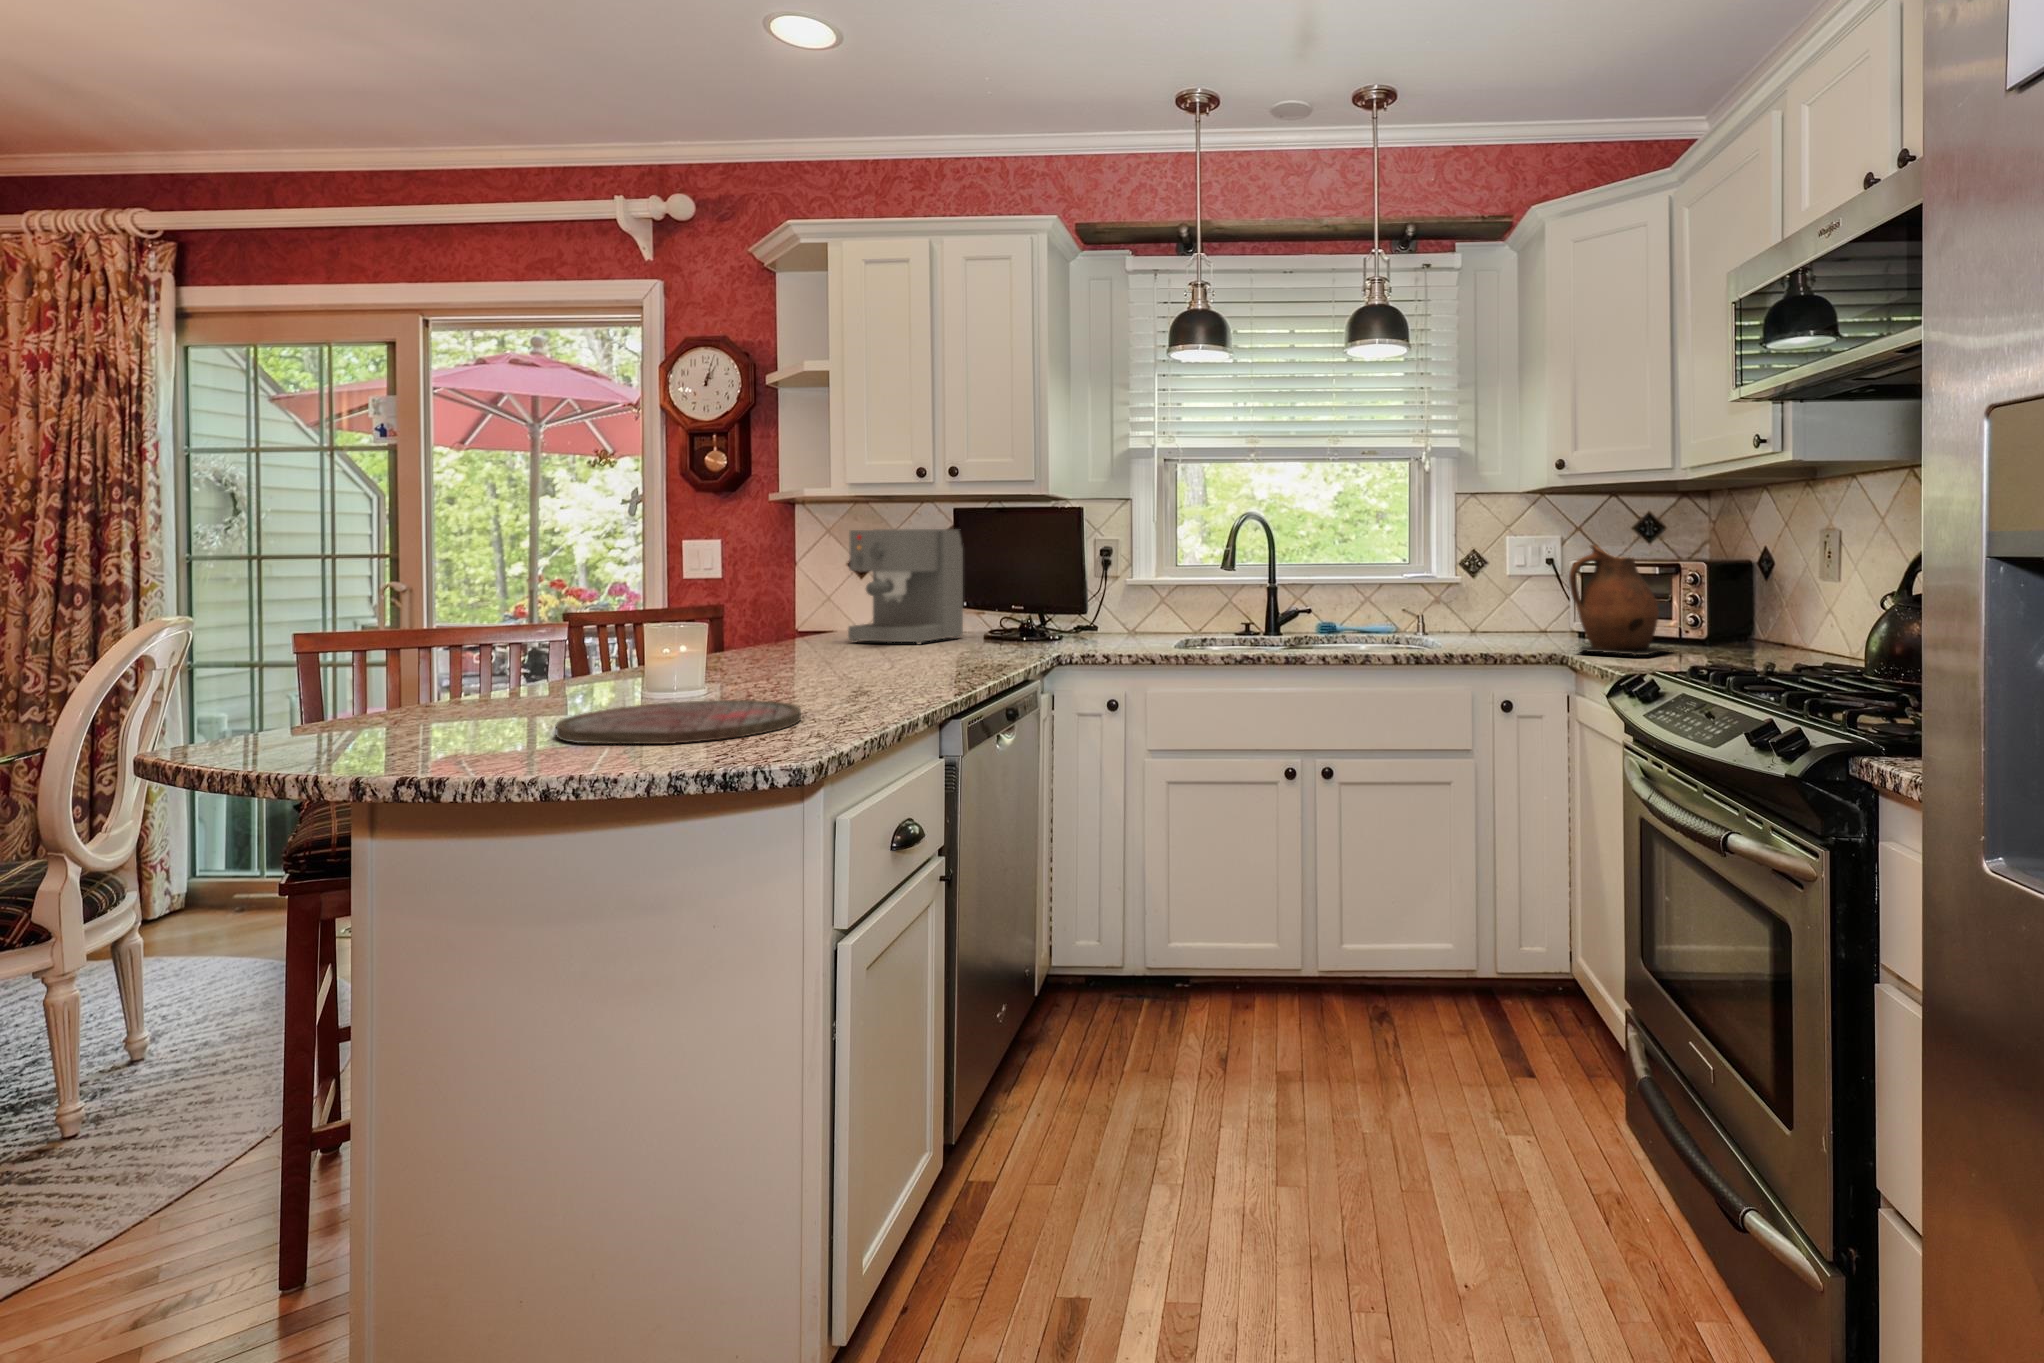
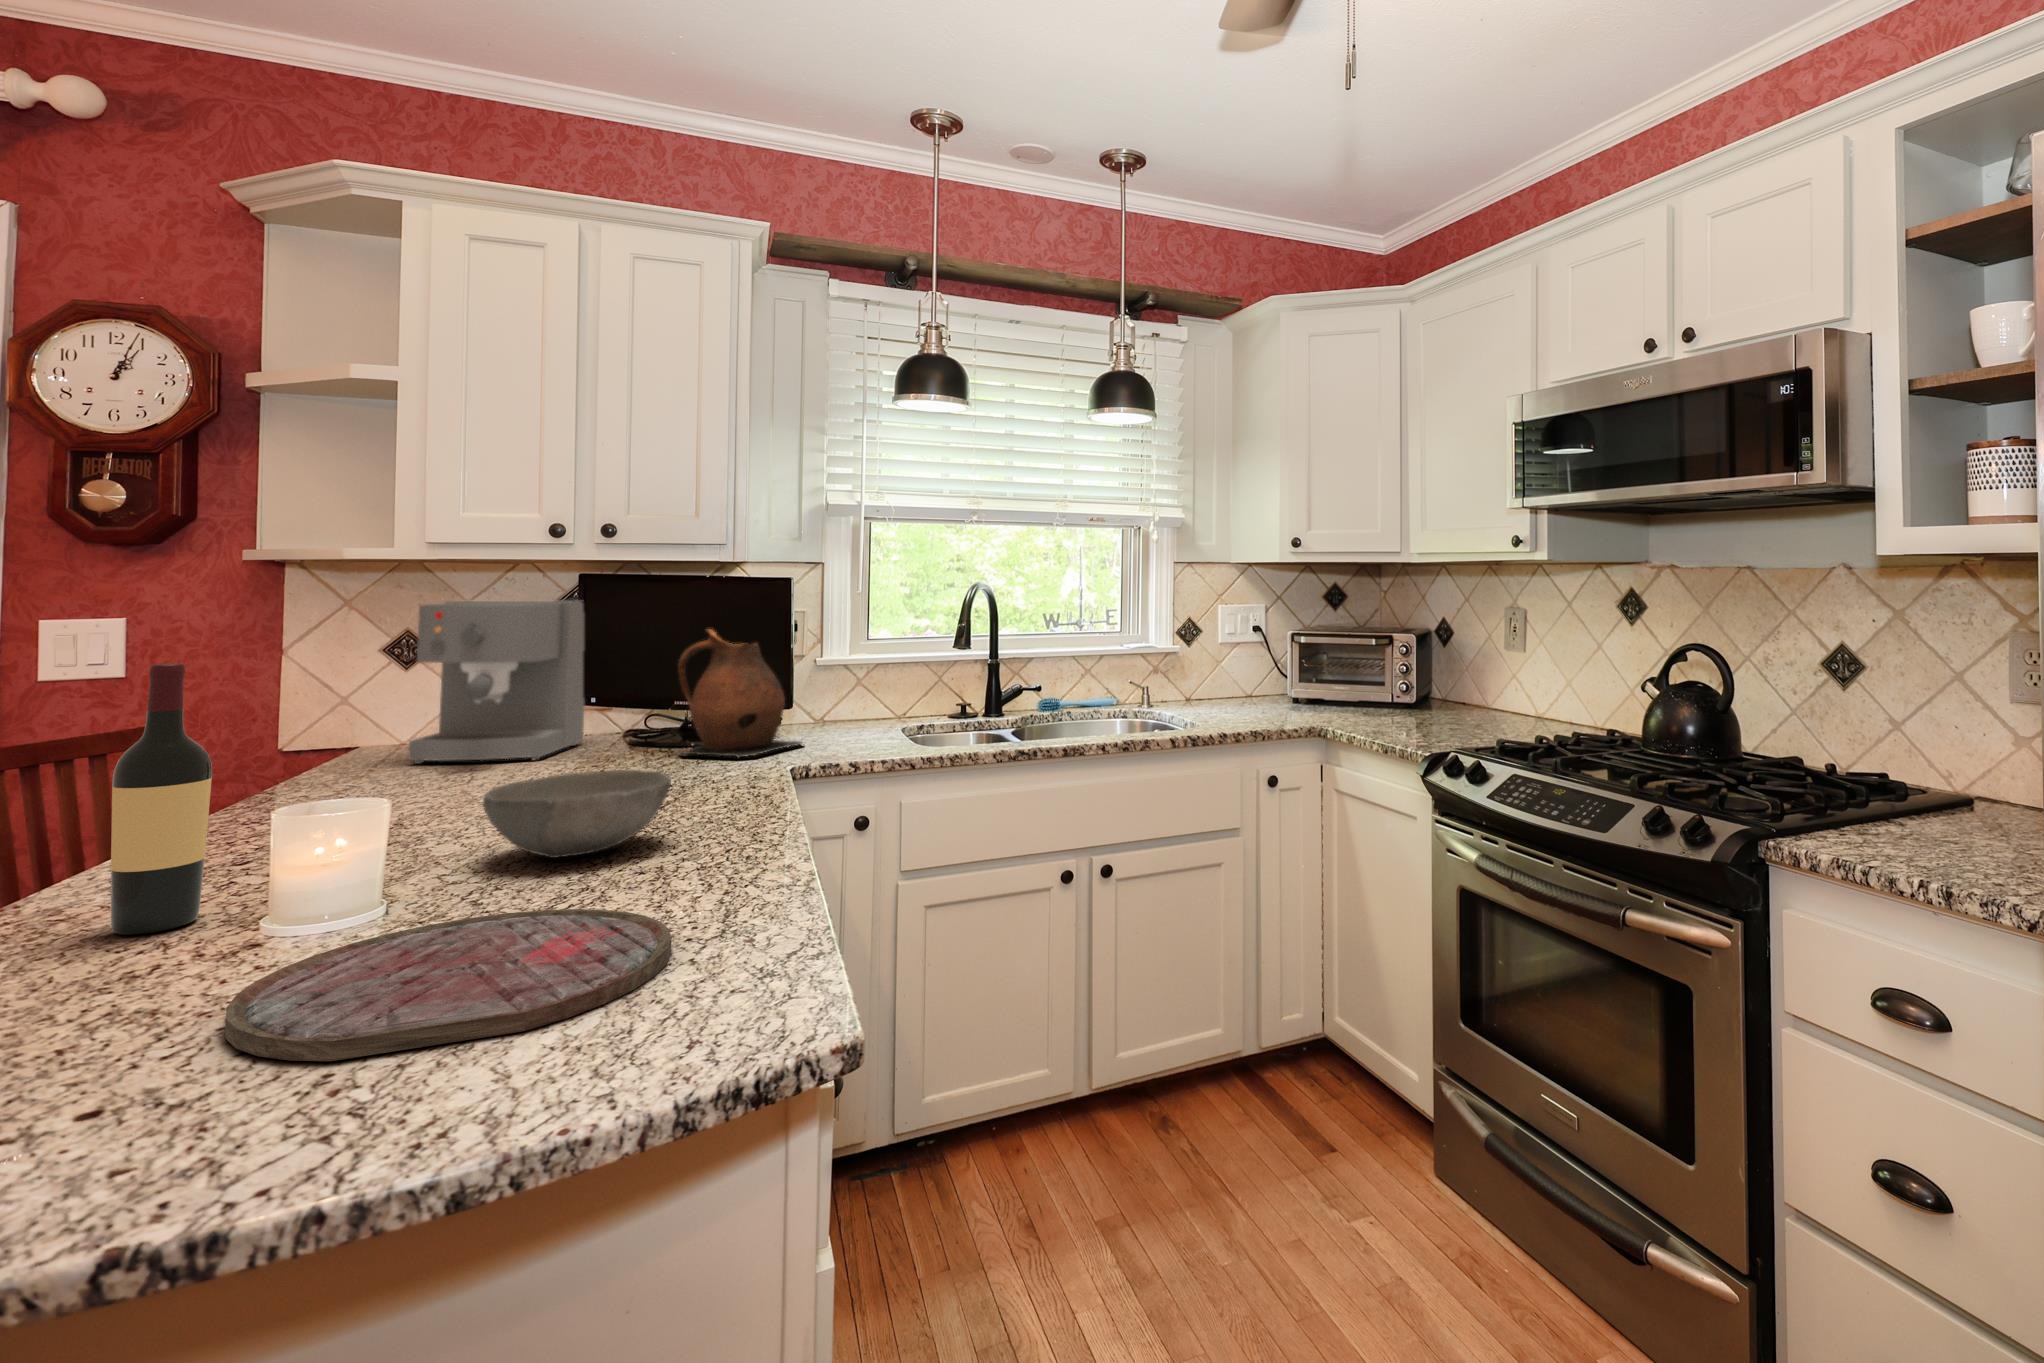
wine bottle: none [586,542,633,697] -> present [111,663,212,934]
ceramic pitcher: present [1569,545,1673,656] -> present [678,629,804,758]
bowl: none [783,633,901,685] -> present [483,770,671,858]

